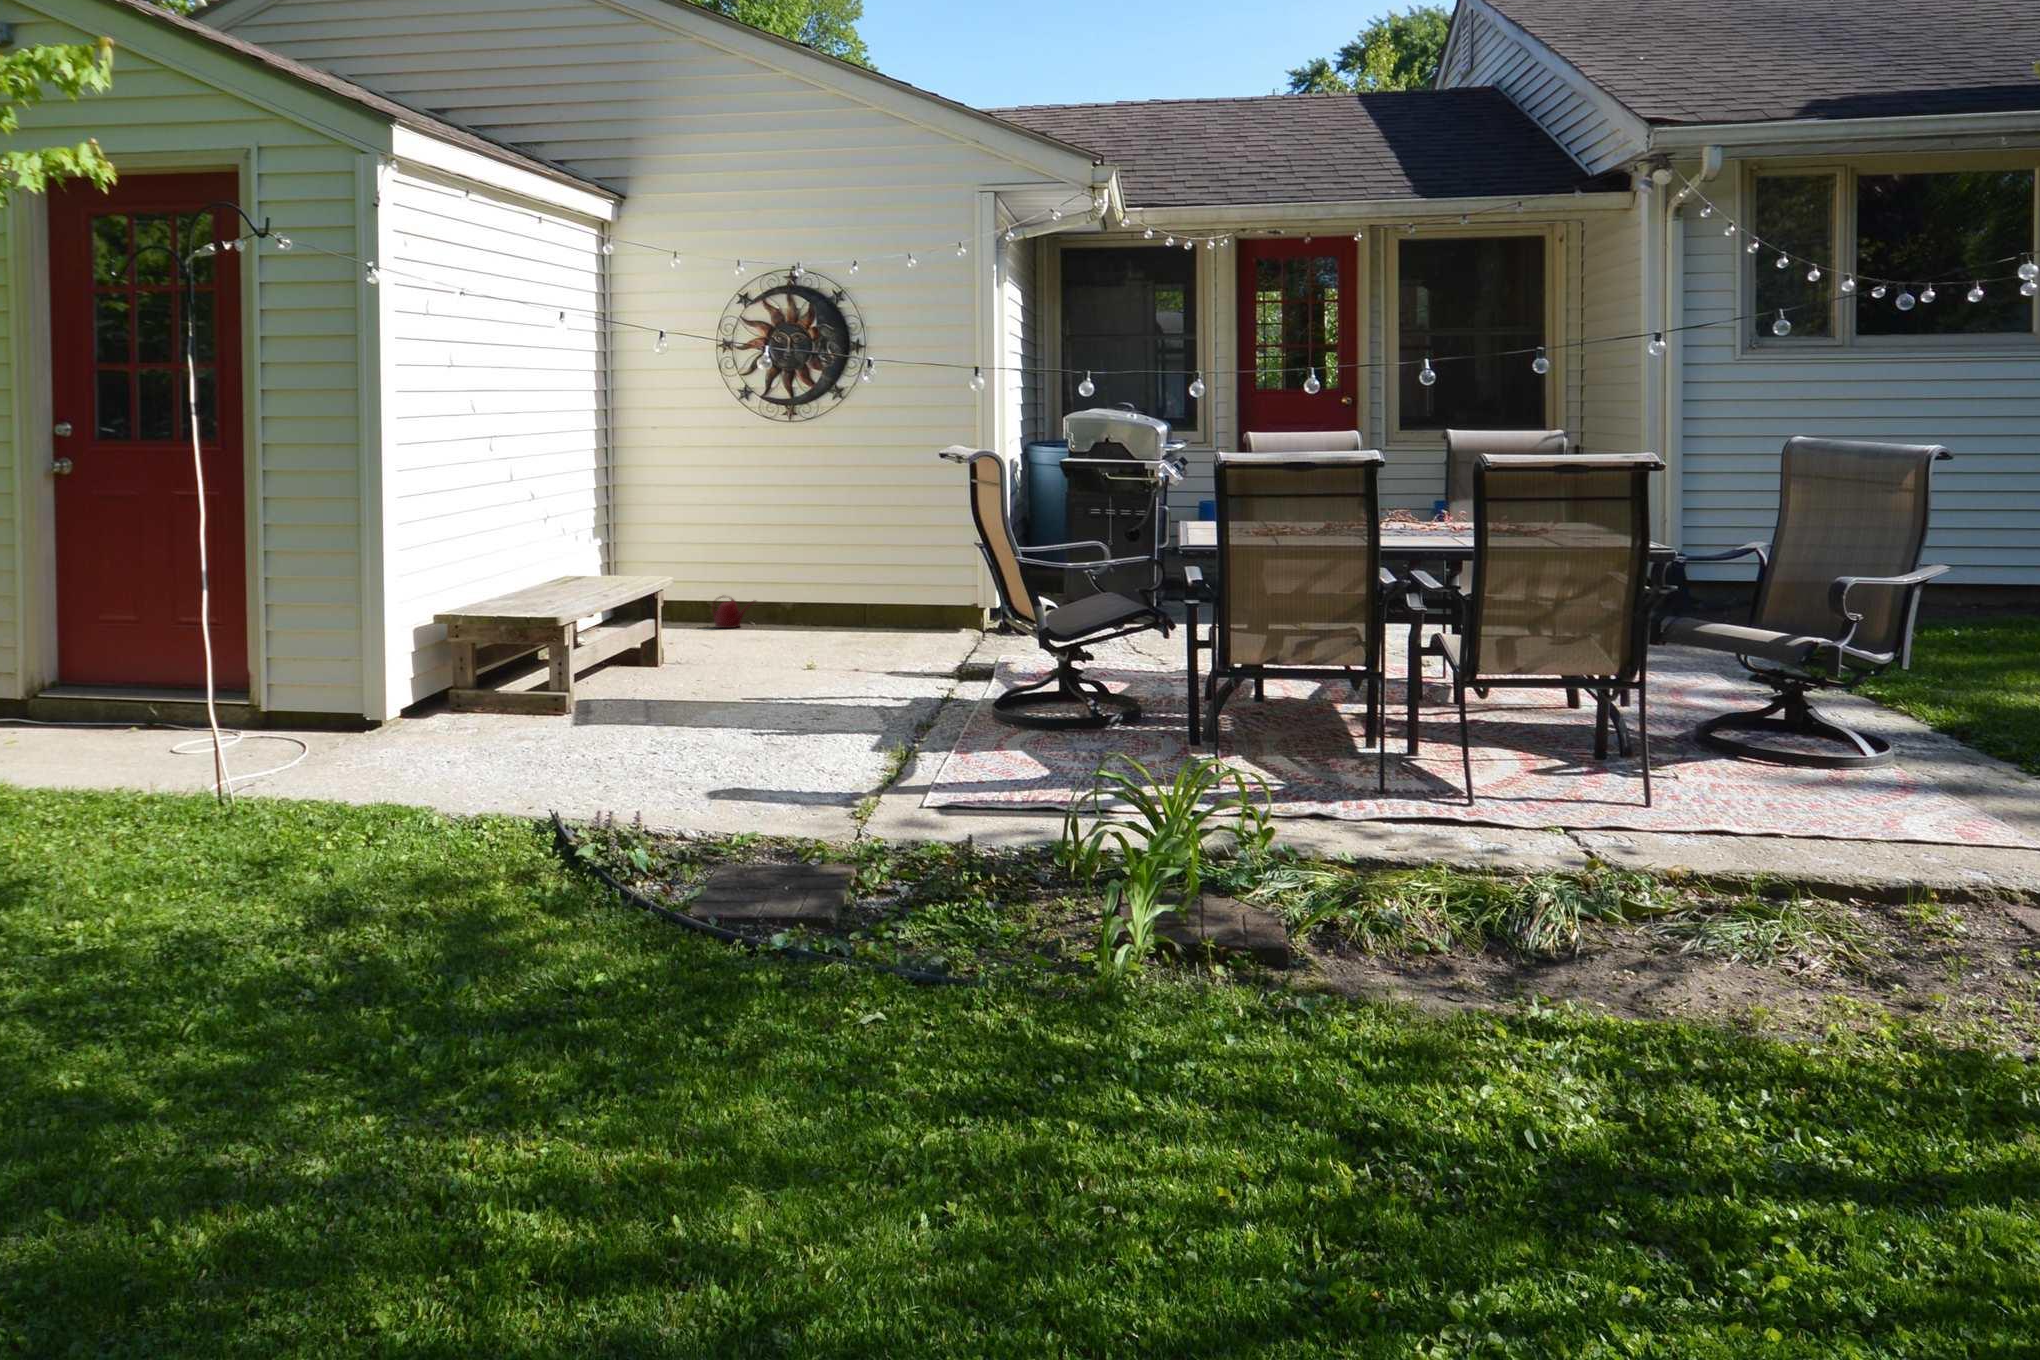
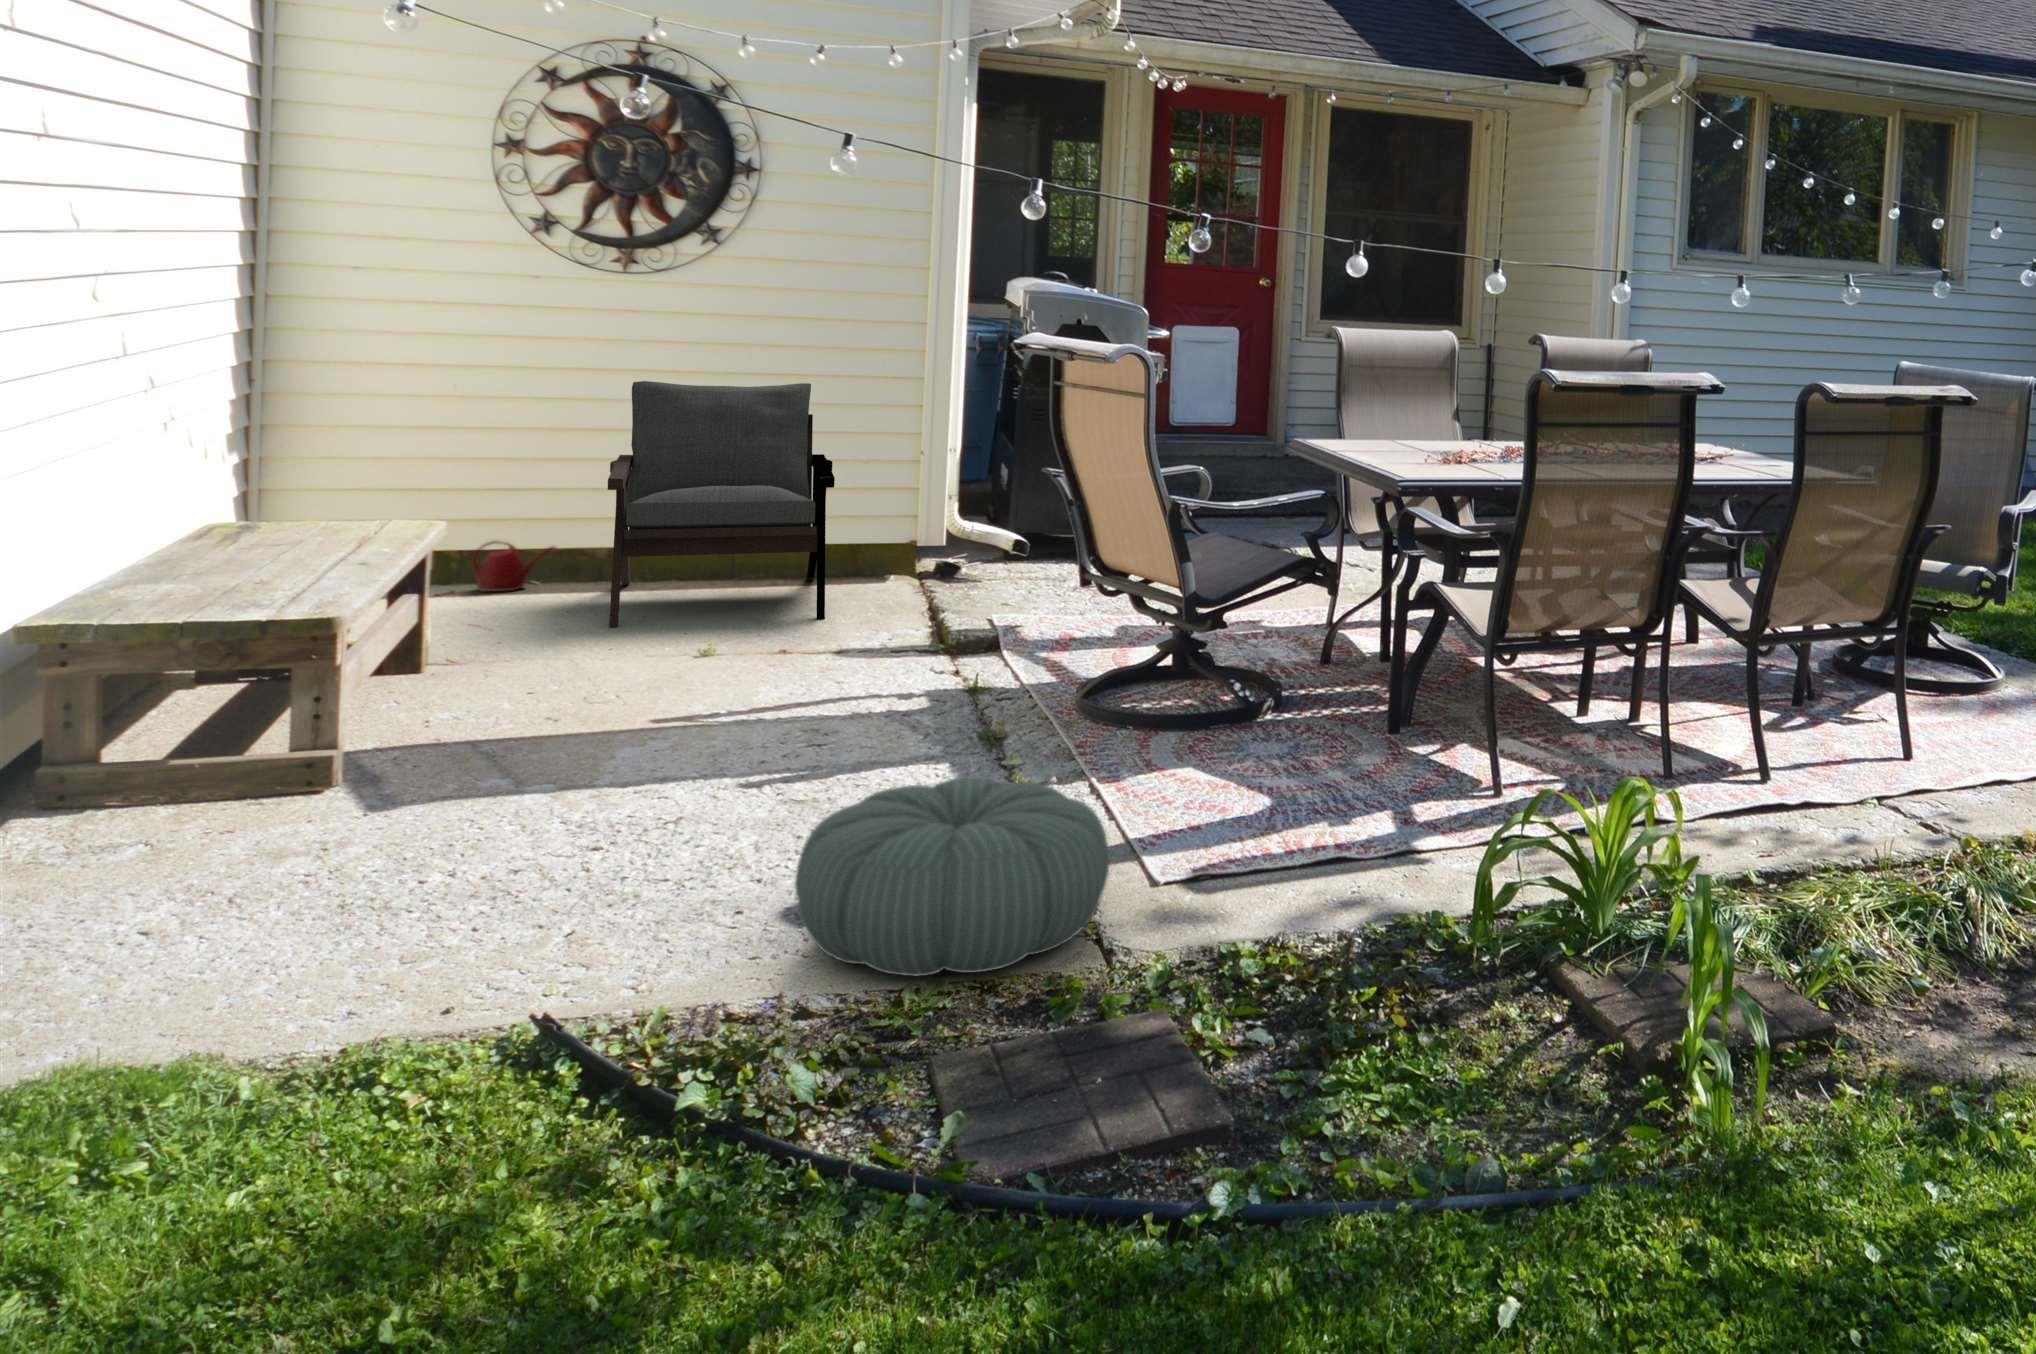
armchair: none [763,491,912,652] -> present [608,381,835,628]
pouf: none [697,726,876,832] -> present [795,778,1109,976]

